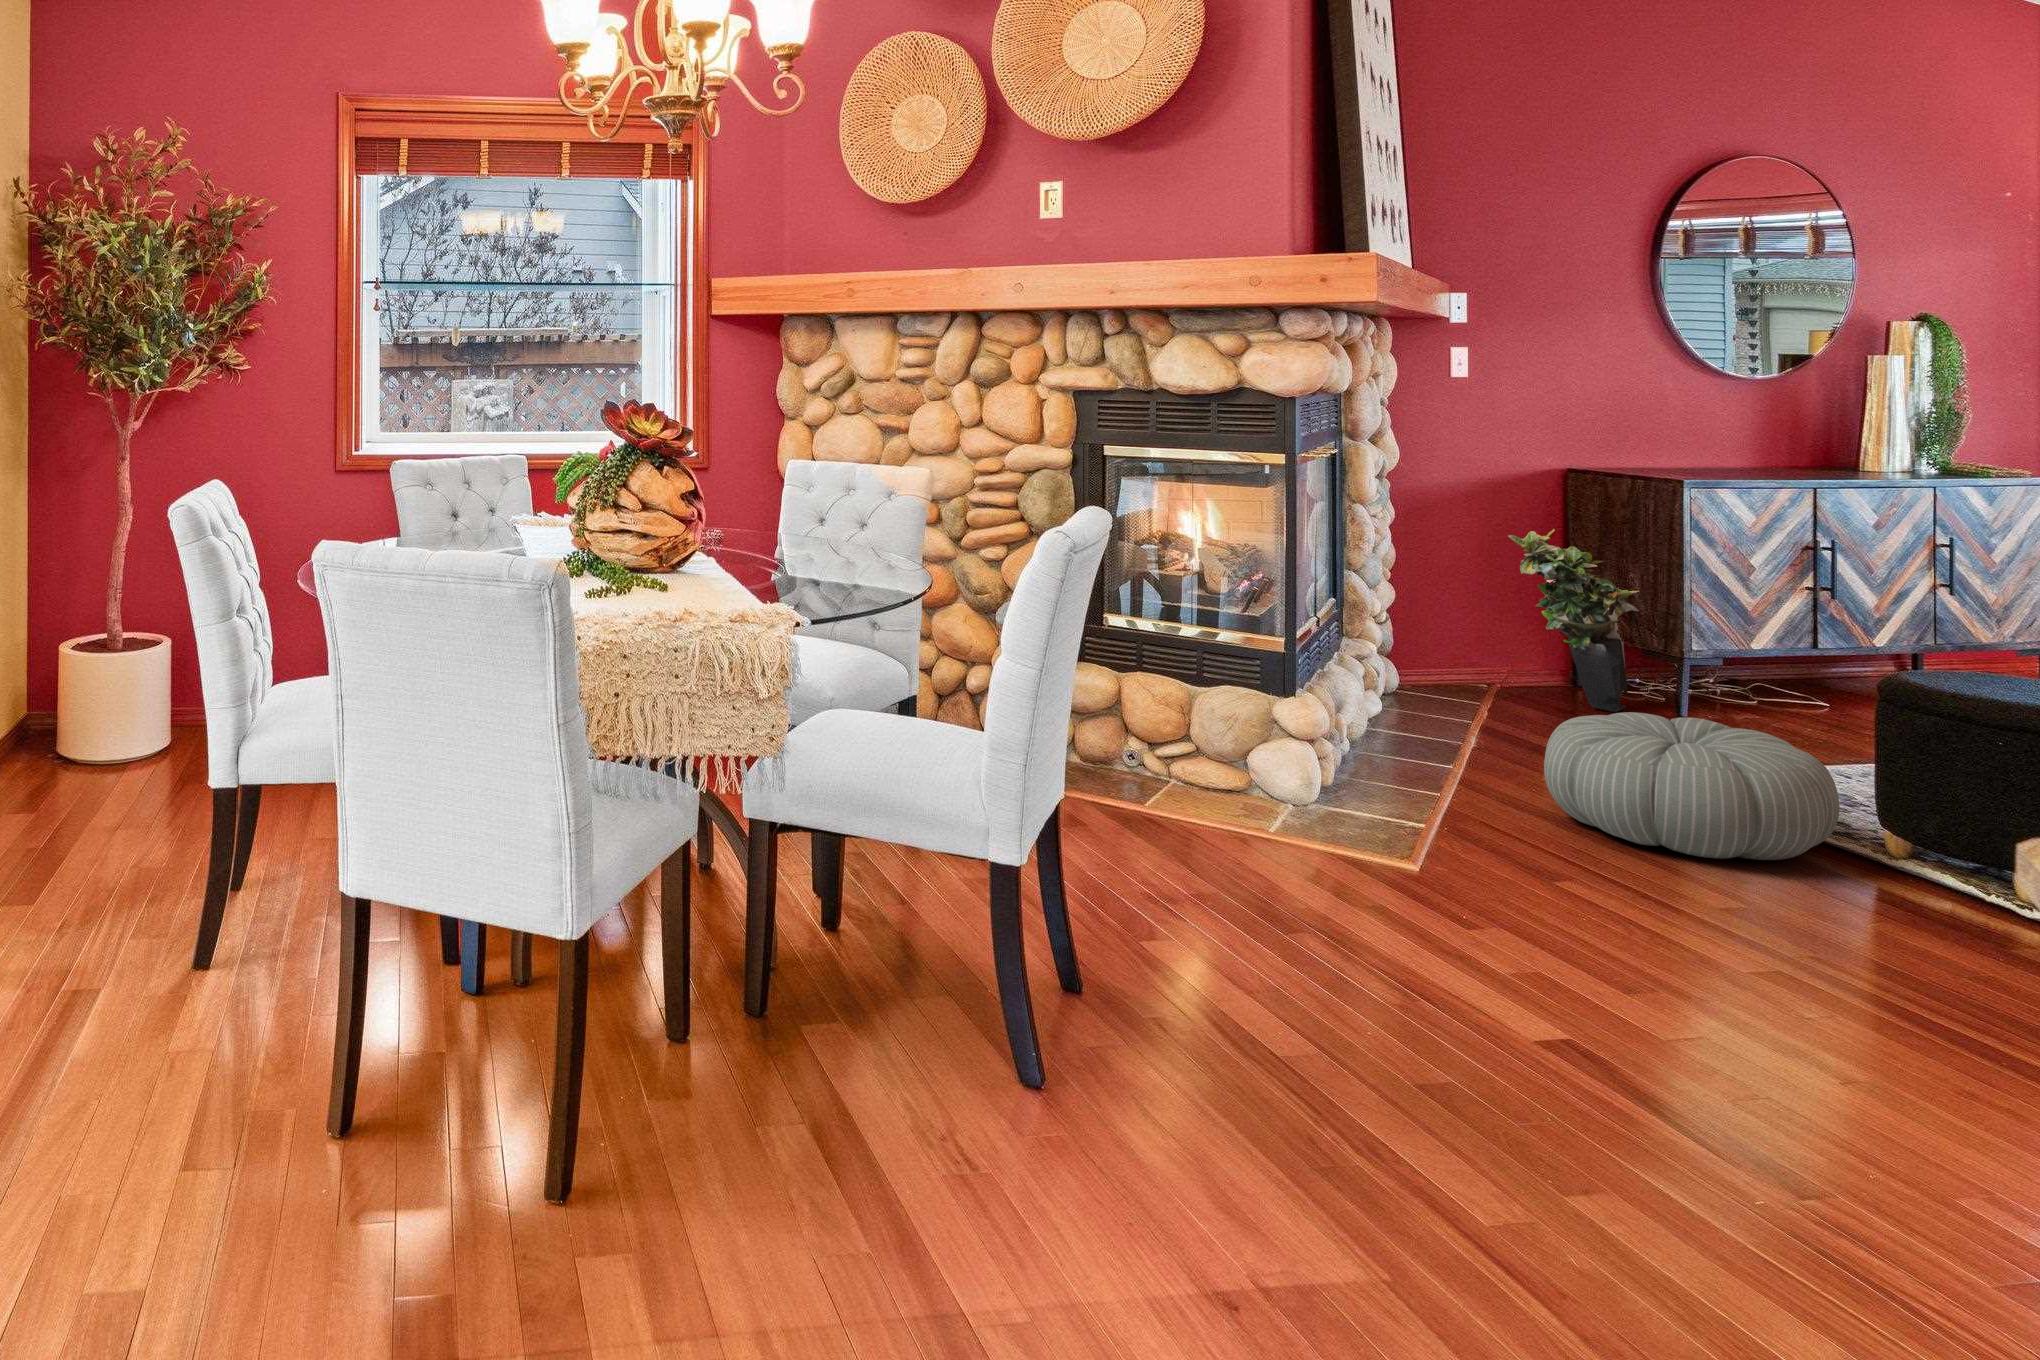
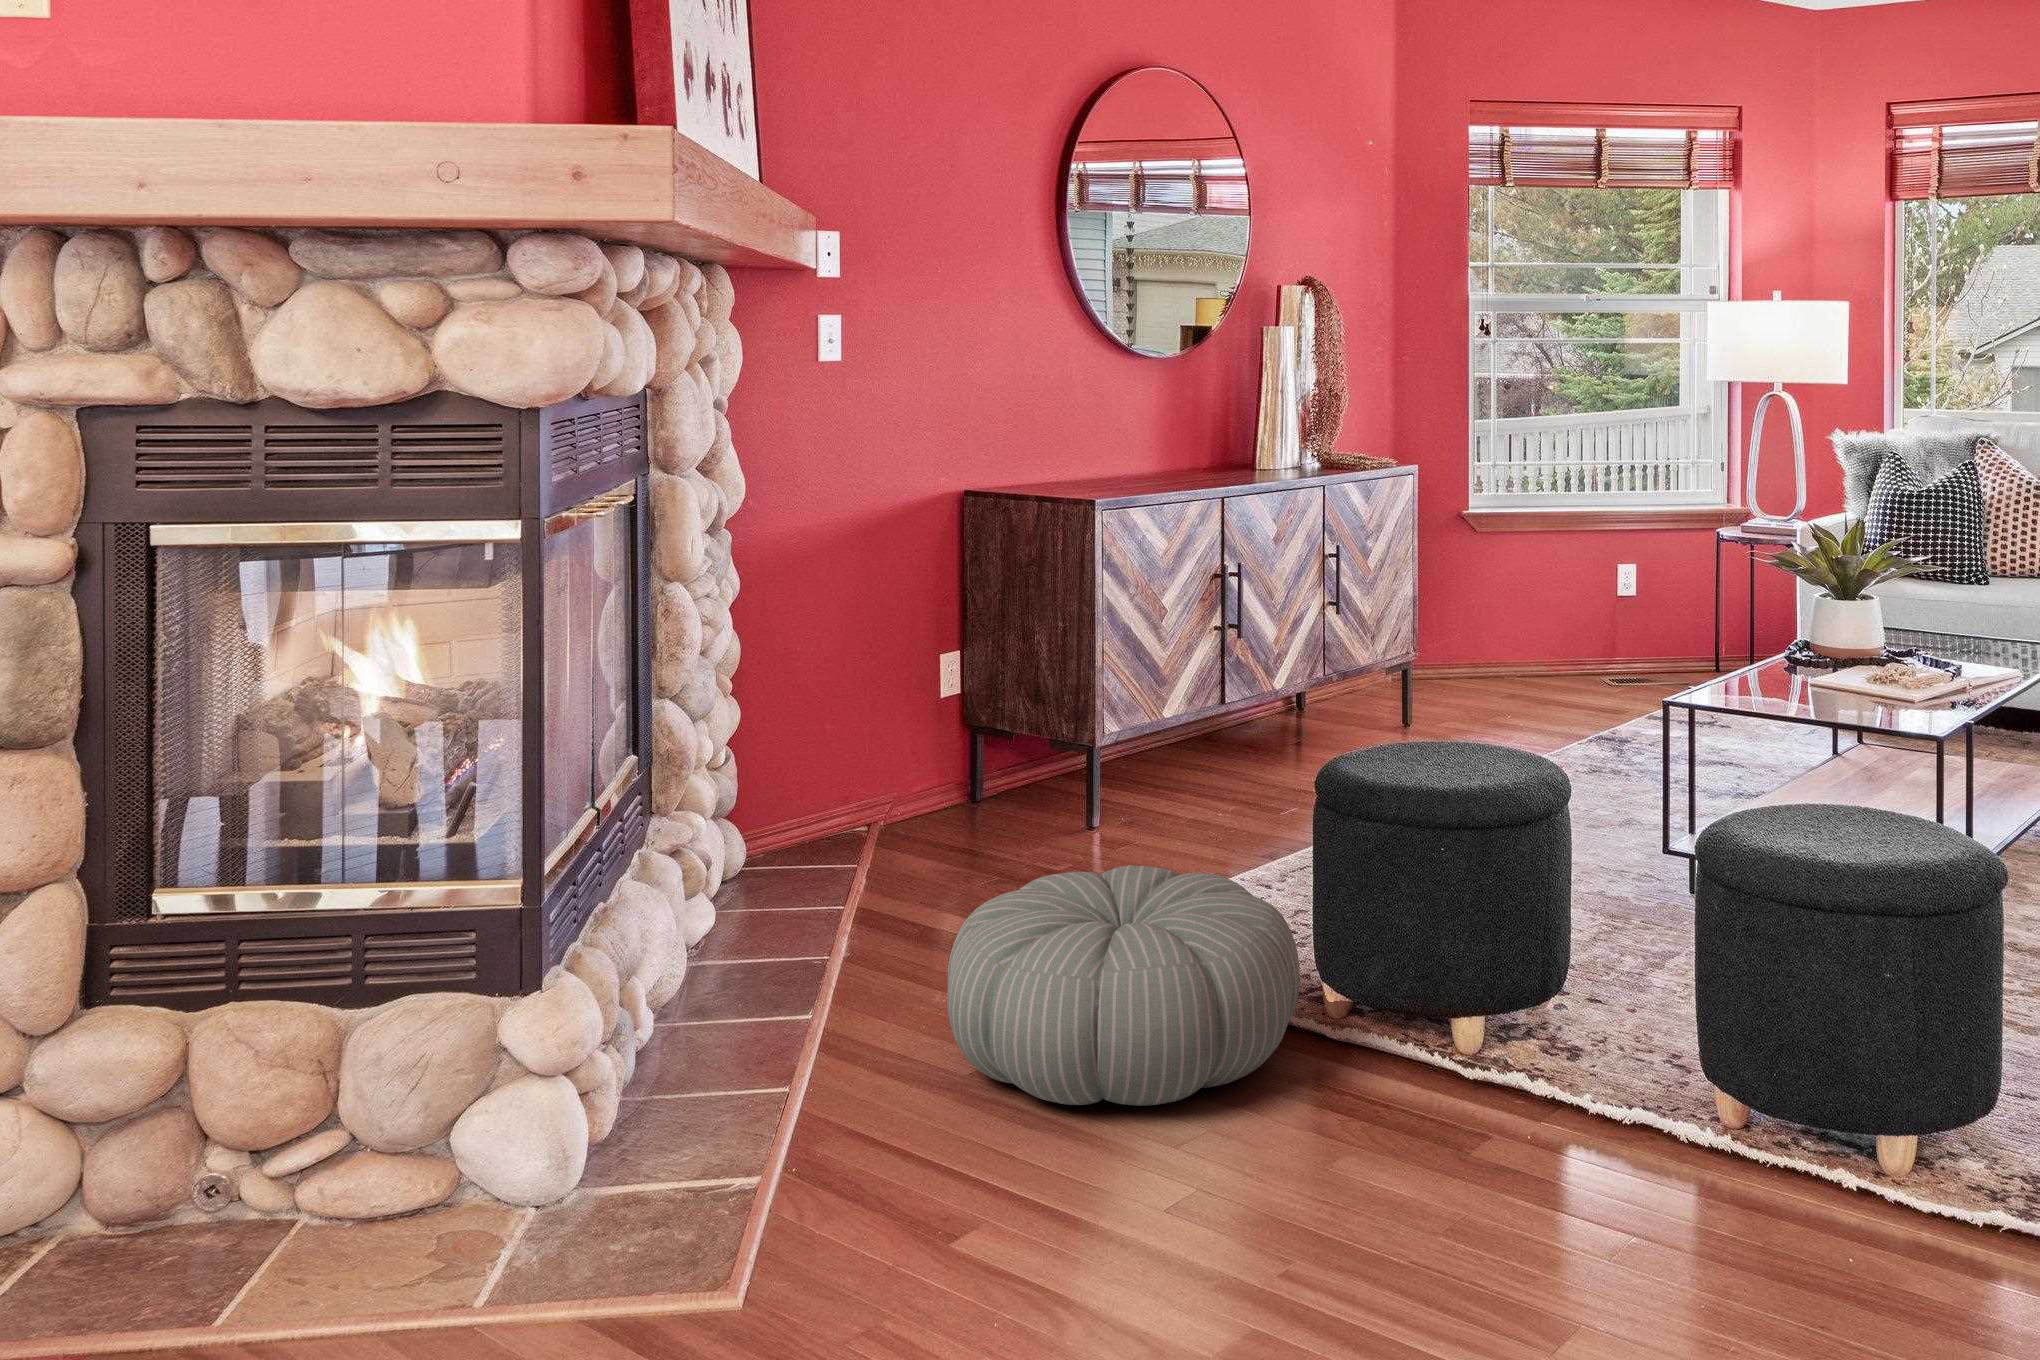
potted plant: present [1508,529,1639,712] -> none [891,580,1048,831]

